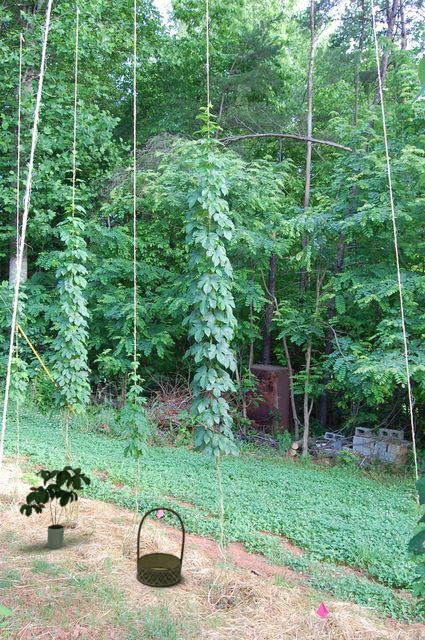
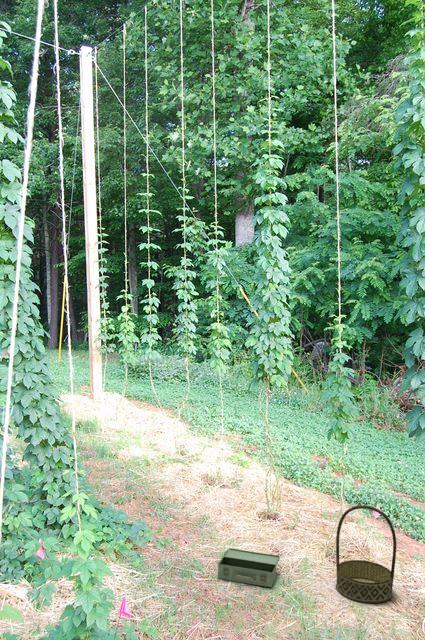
potted plant: present [20,466,91,549] -> none [208,447,289,539]
toolbox: none [35,559,89,587] -> present [218,548,280,587]

